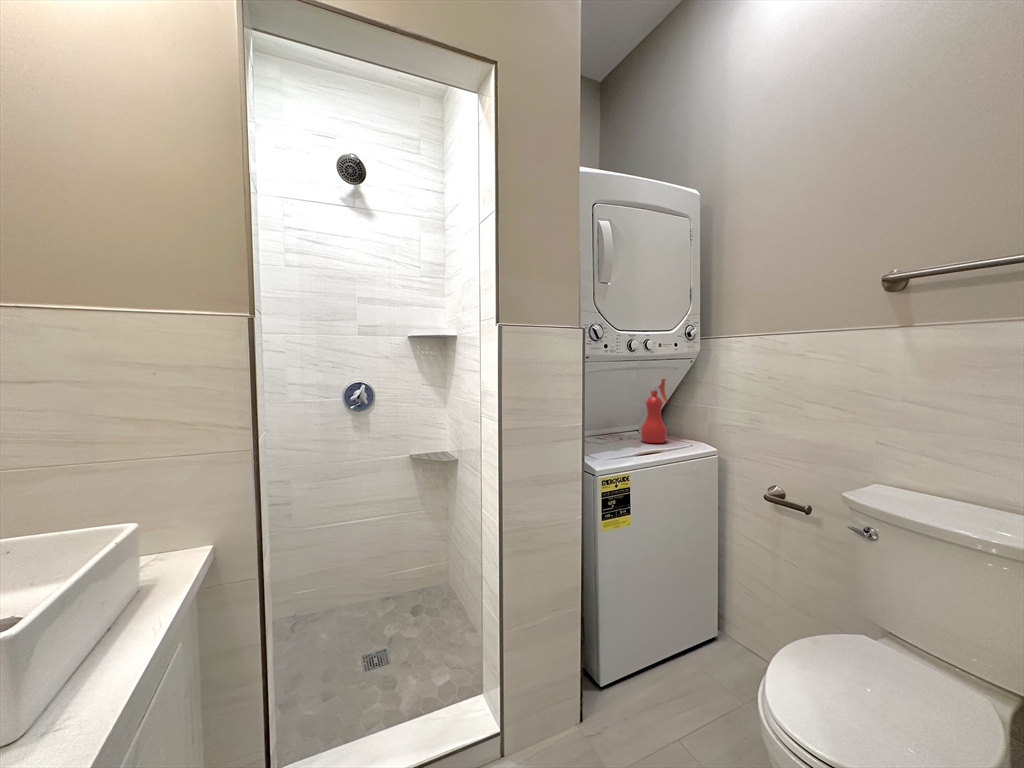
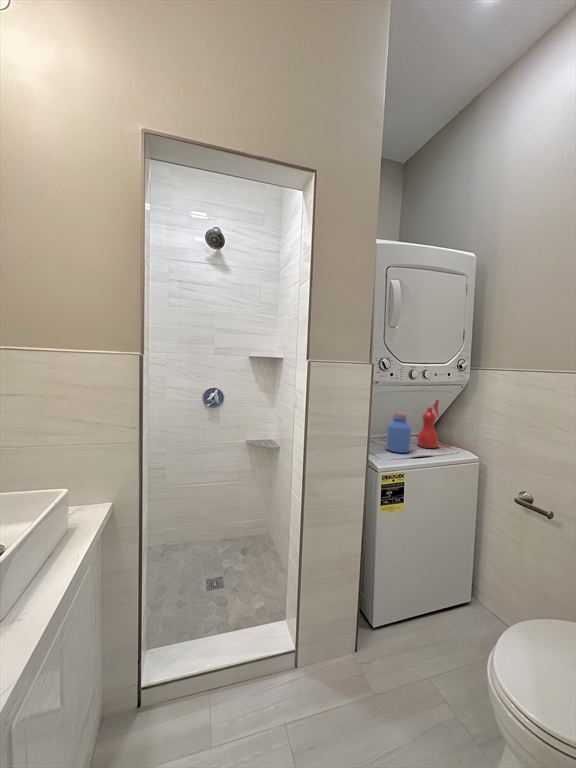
jar: none [602,399,633,451] -> present [386,413,411,453]

